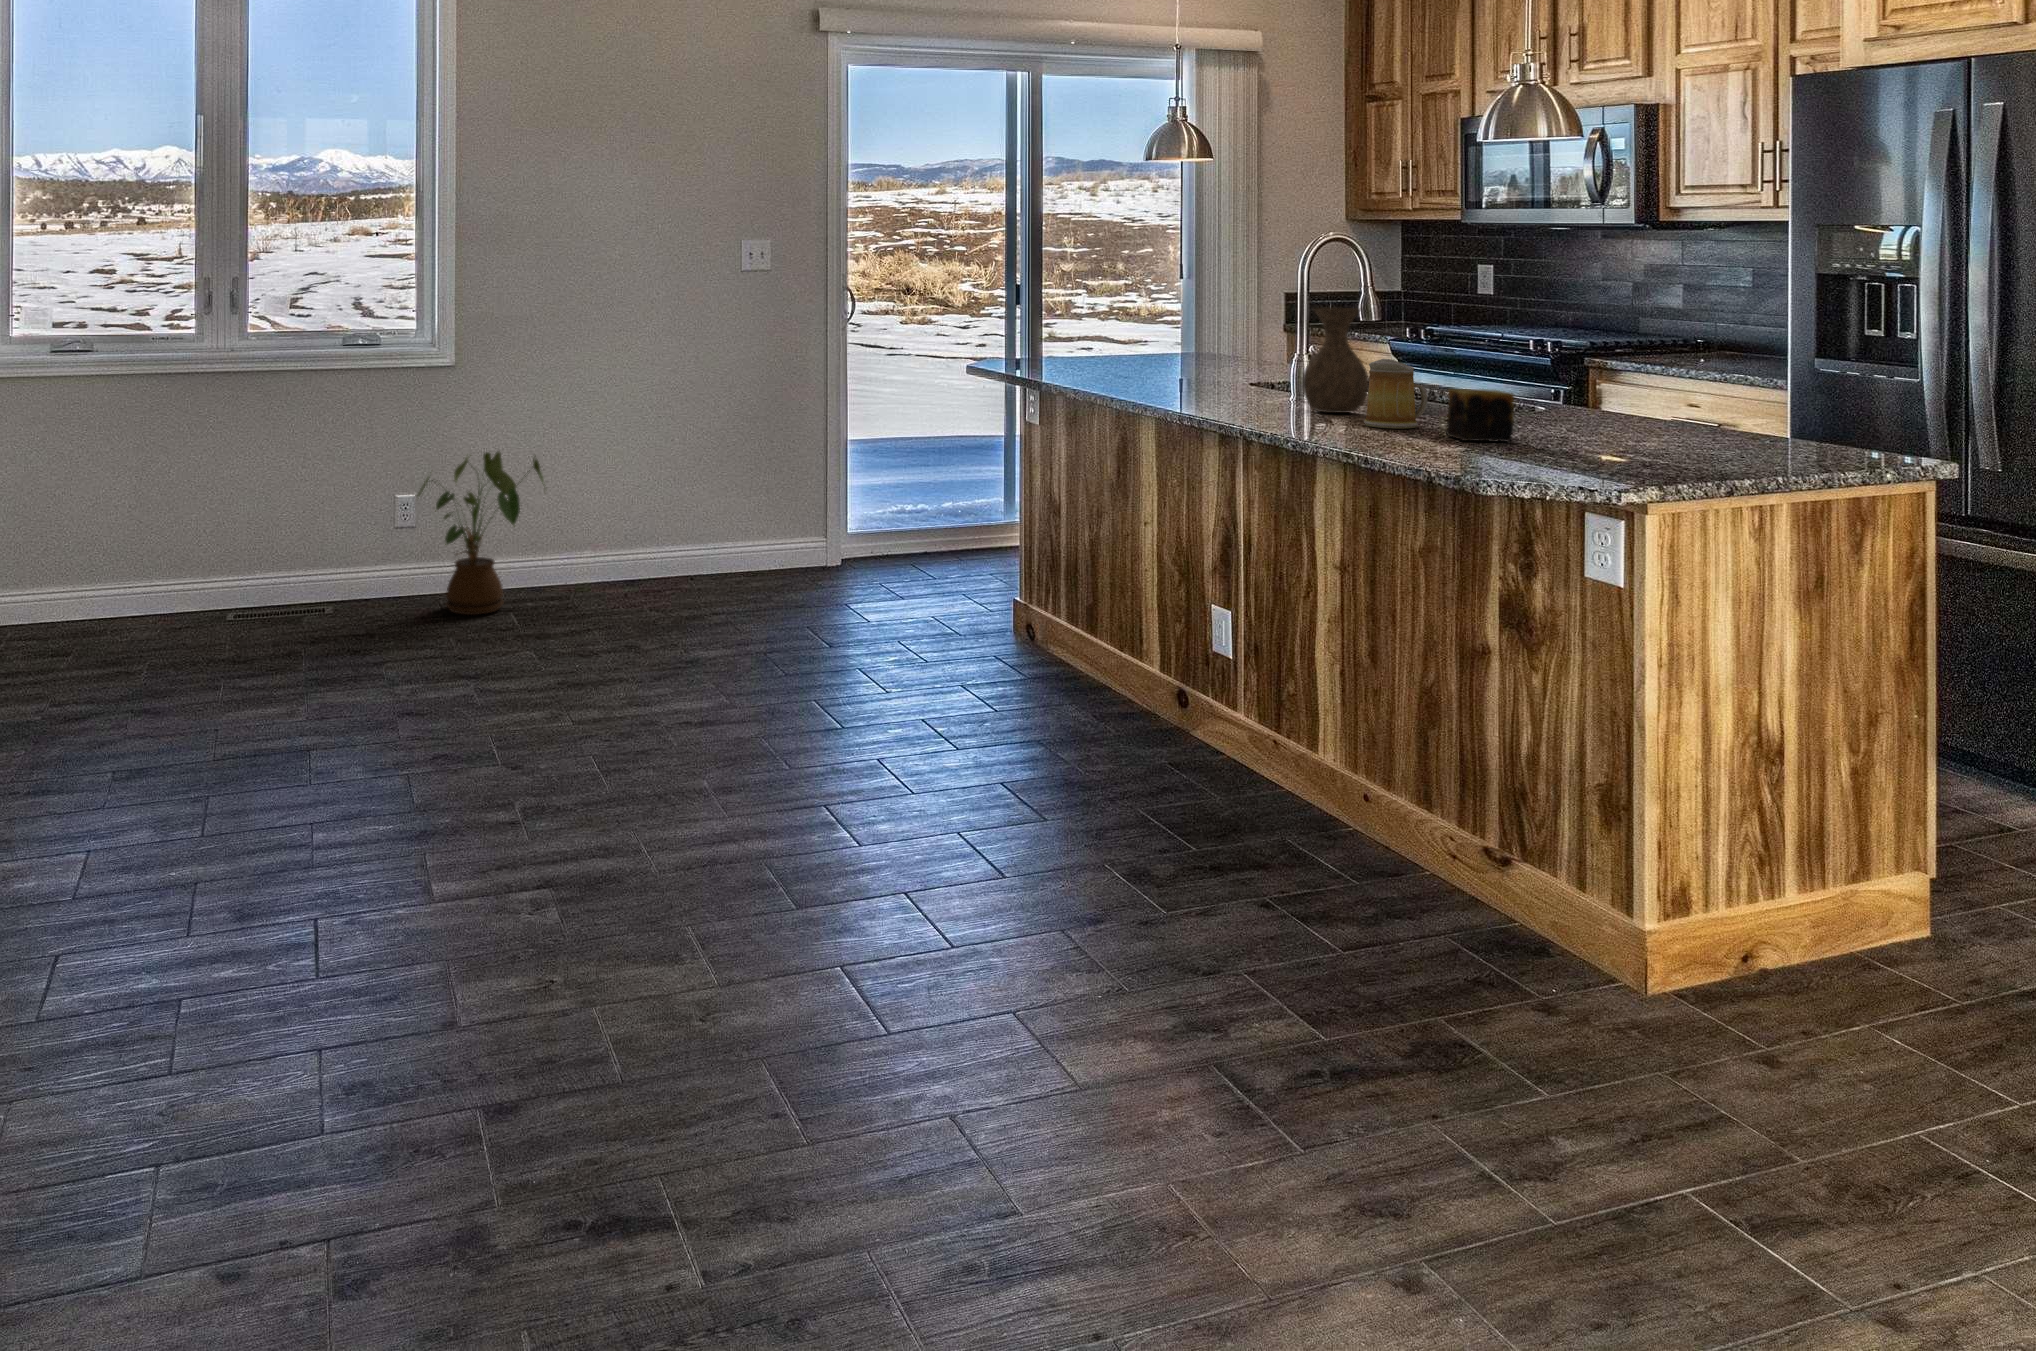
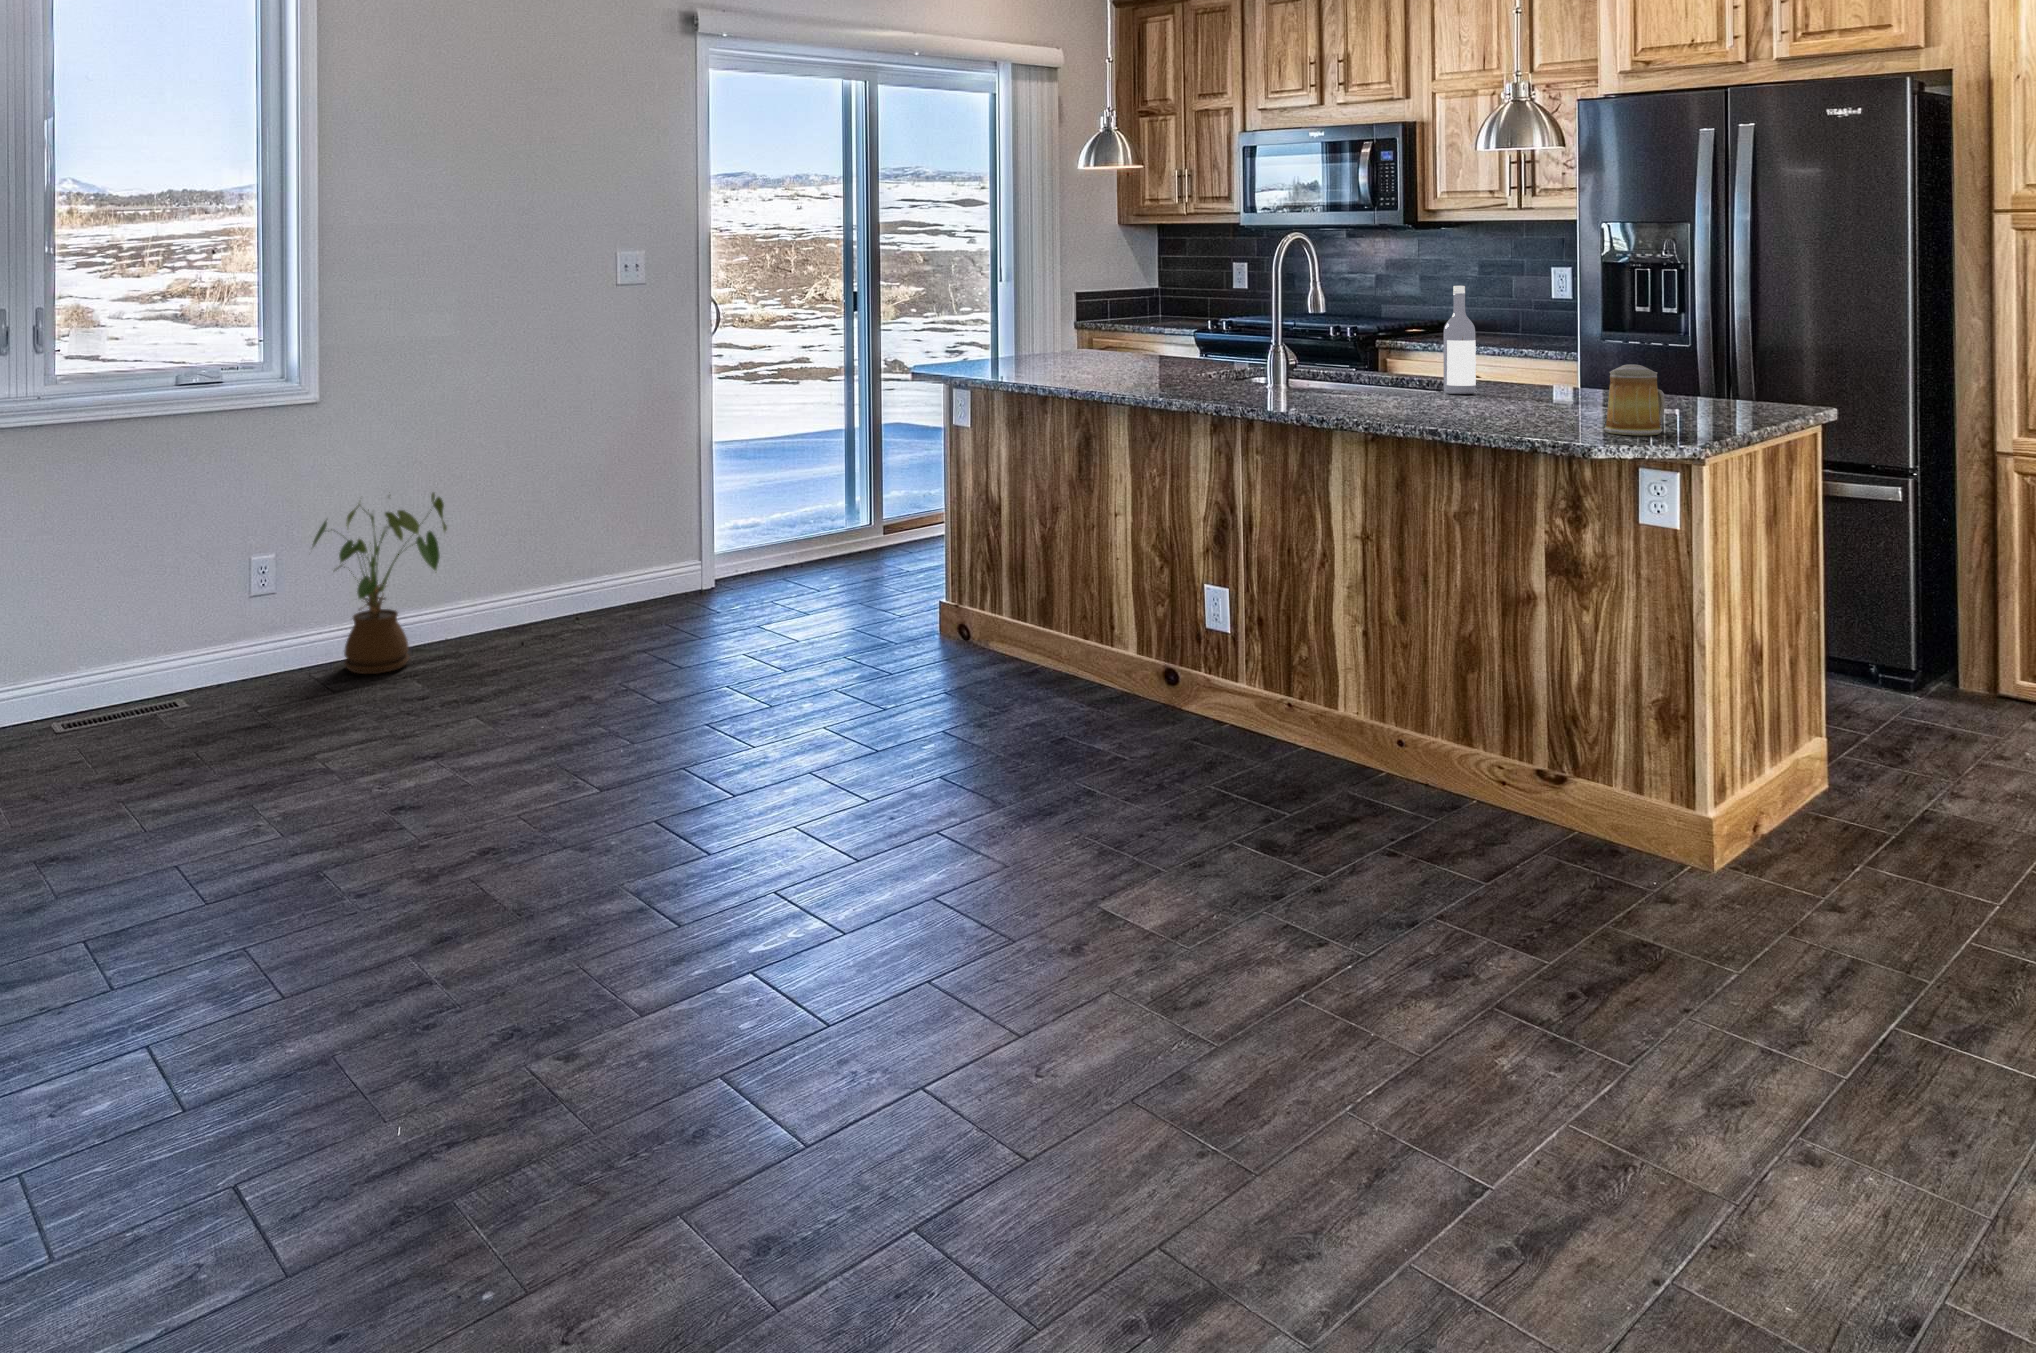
wine bottle: none [1502,290,1541,416] -> present [1444,286,1476,394]
vase: present [1302,308,1368,413] -> none [1297,306,1355,401]
mug: present [1364,359,1427,429] -> present [1604,364,1665,435]
candle: present [1446,389,1514,442] -> none [1472,373,1535,419]

